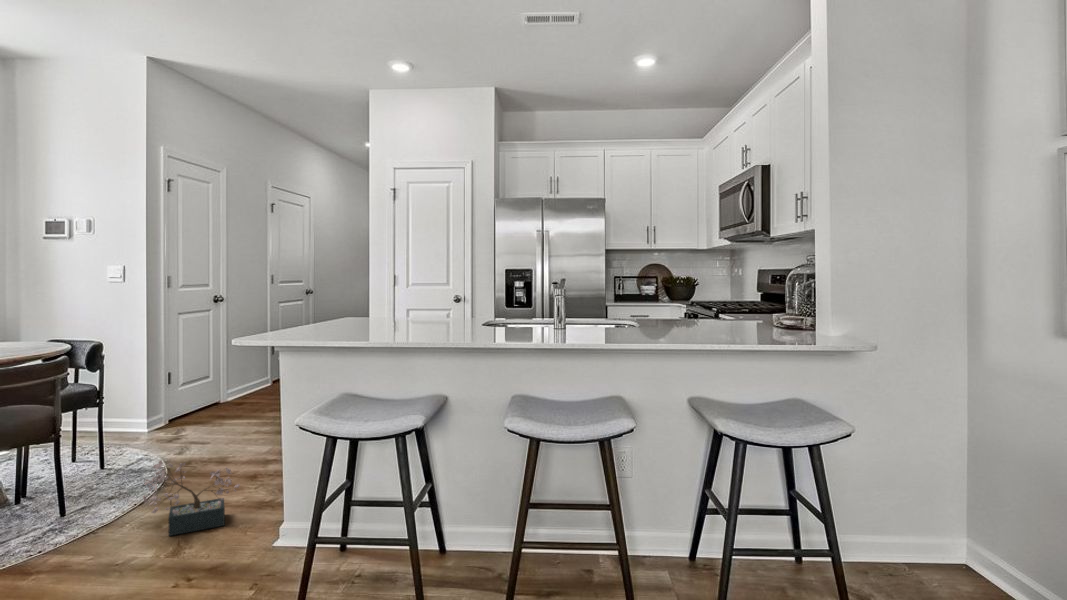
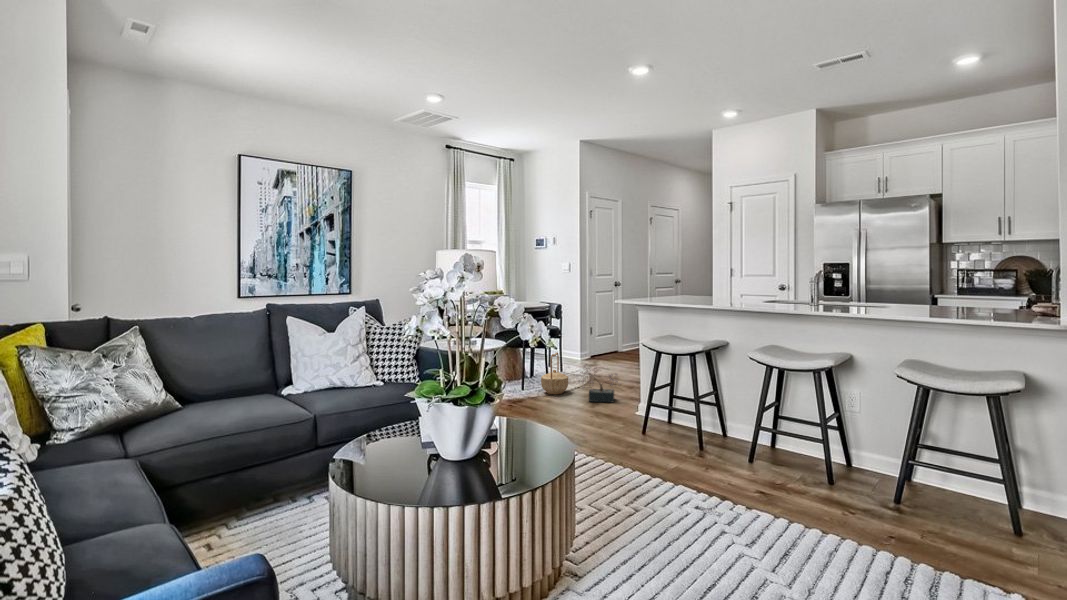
basket: none [46,441,119,534] -> present [541,352,568,394]

